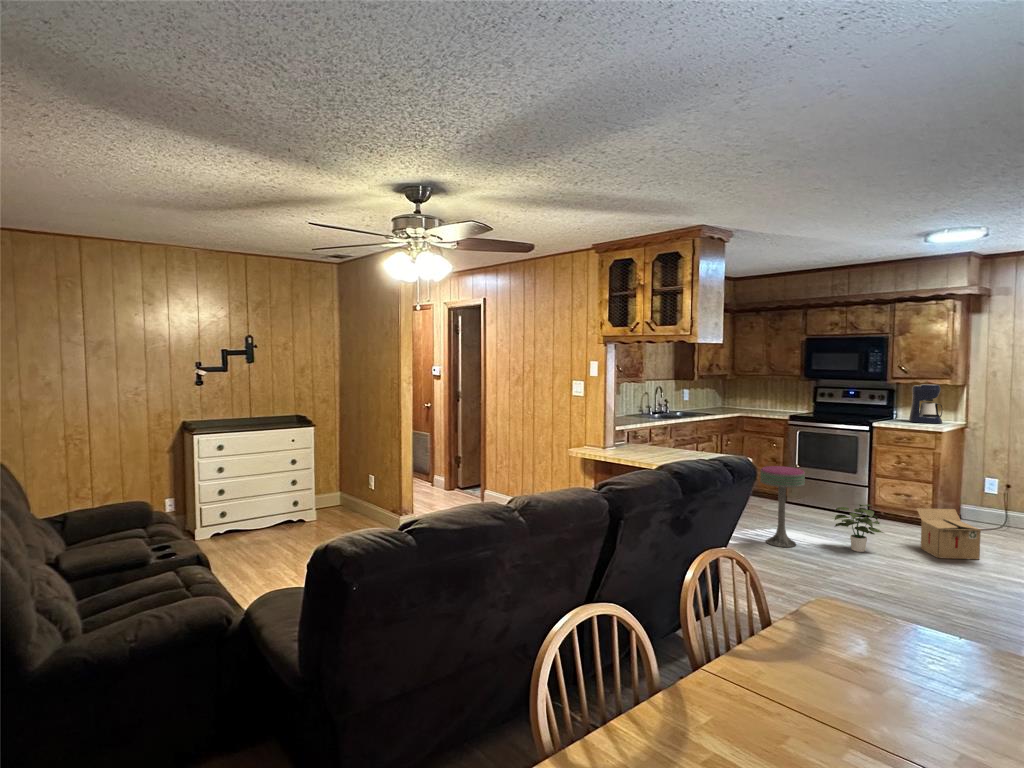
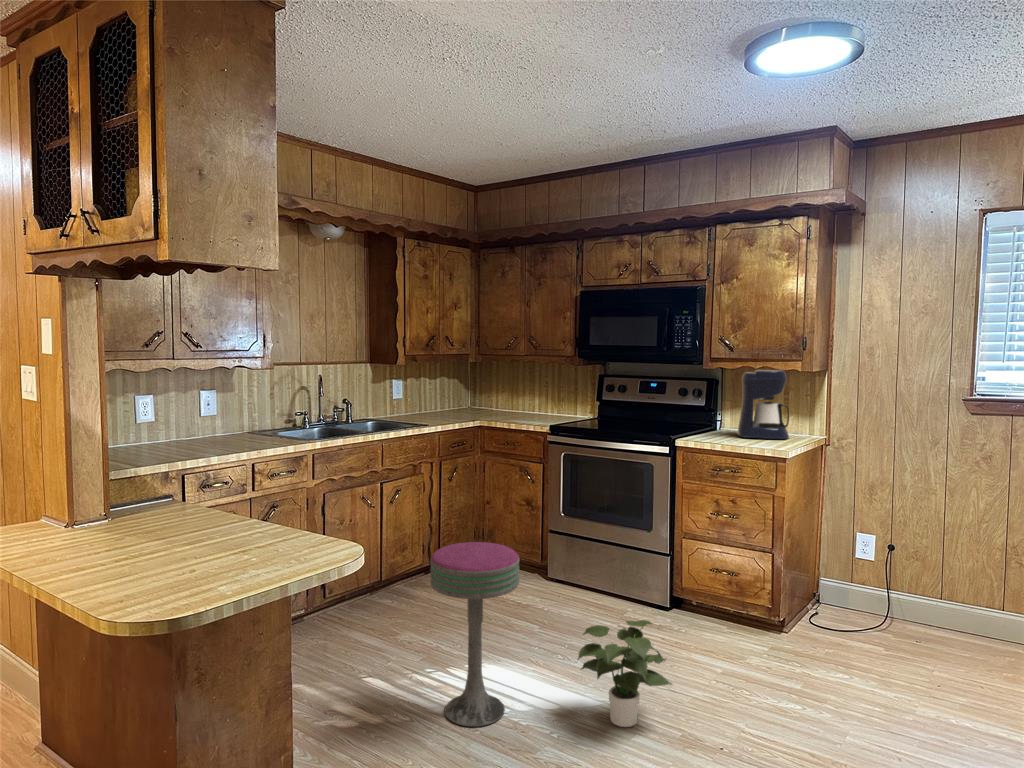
cardboard box: present [917,508,981,560] -> none [737,615,870,734]

